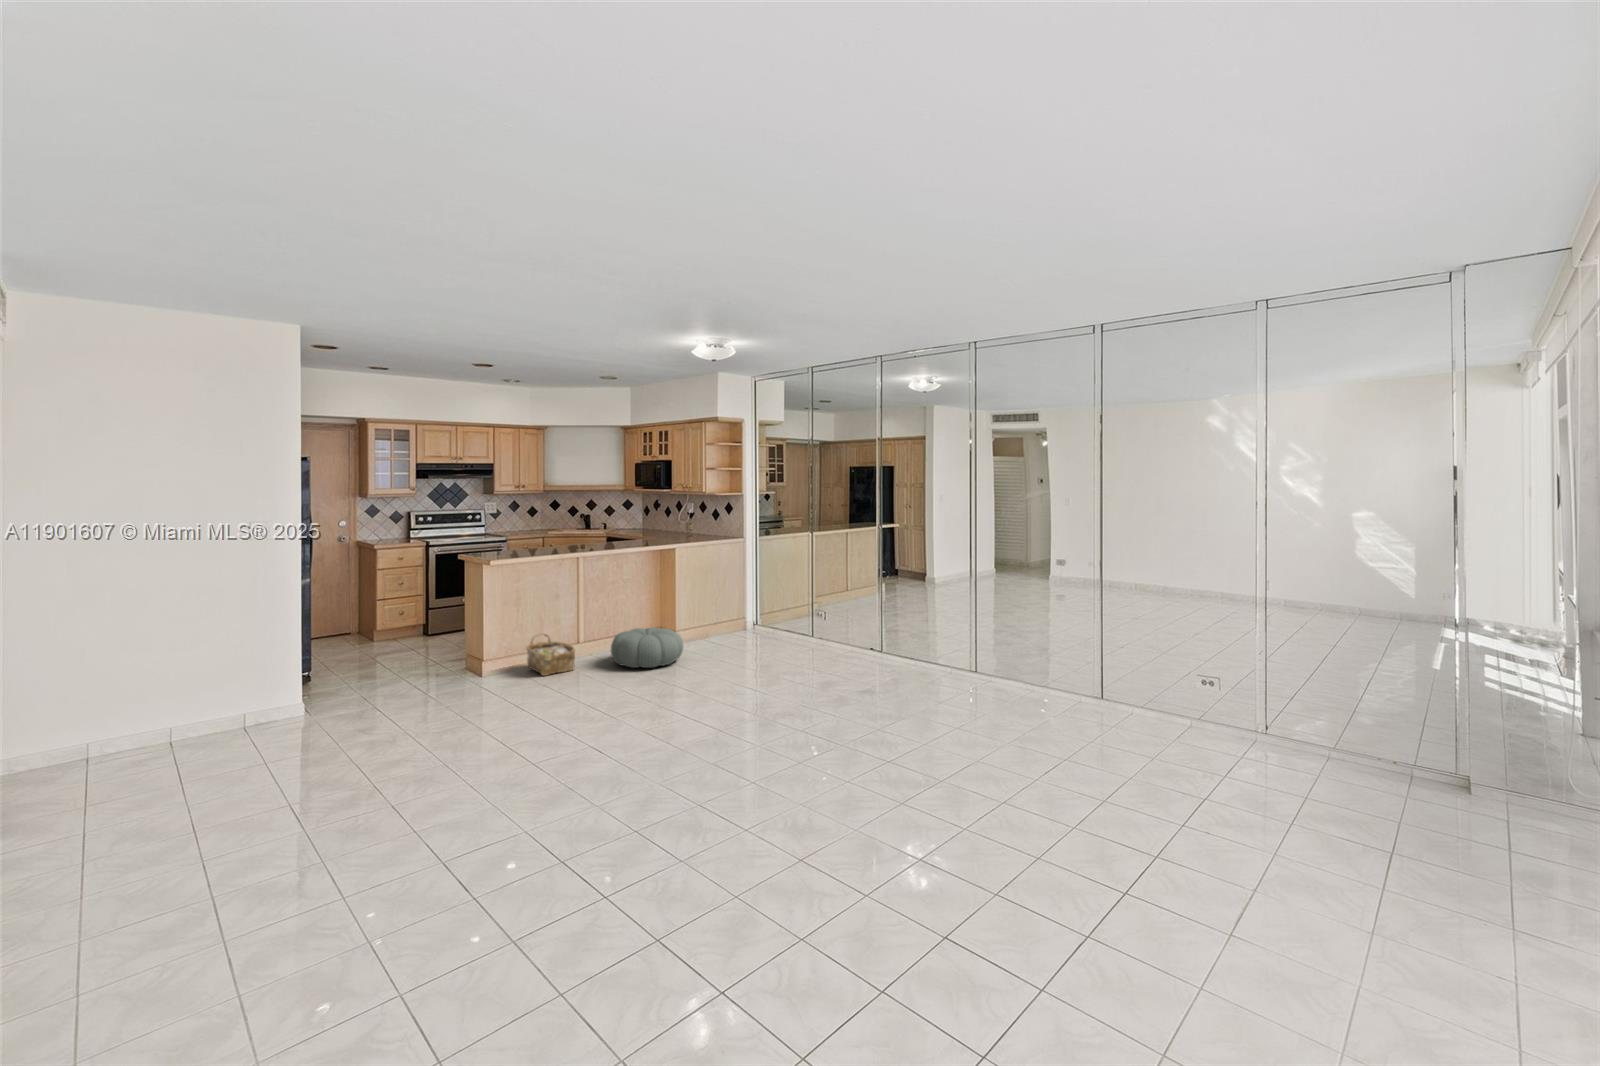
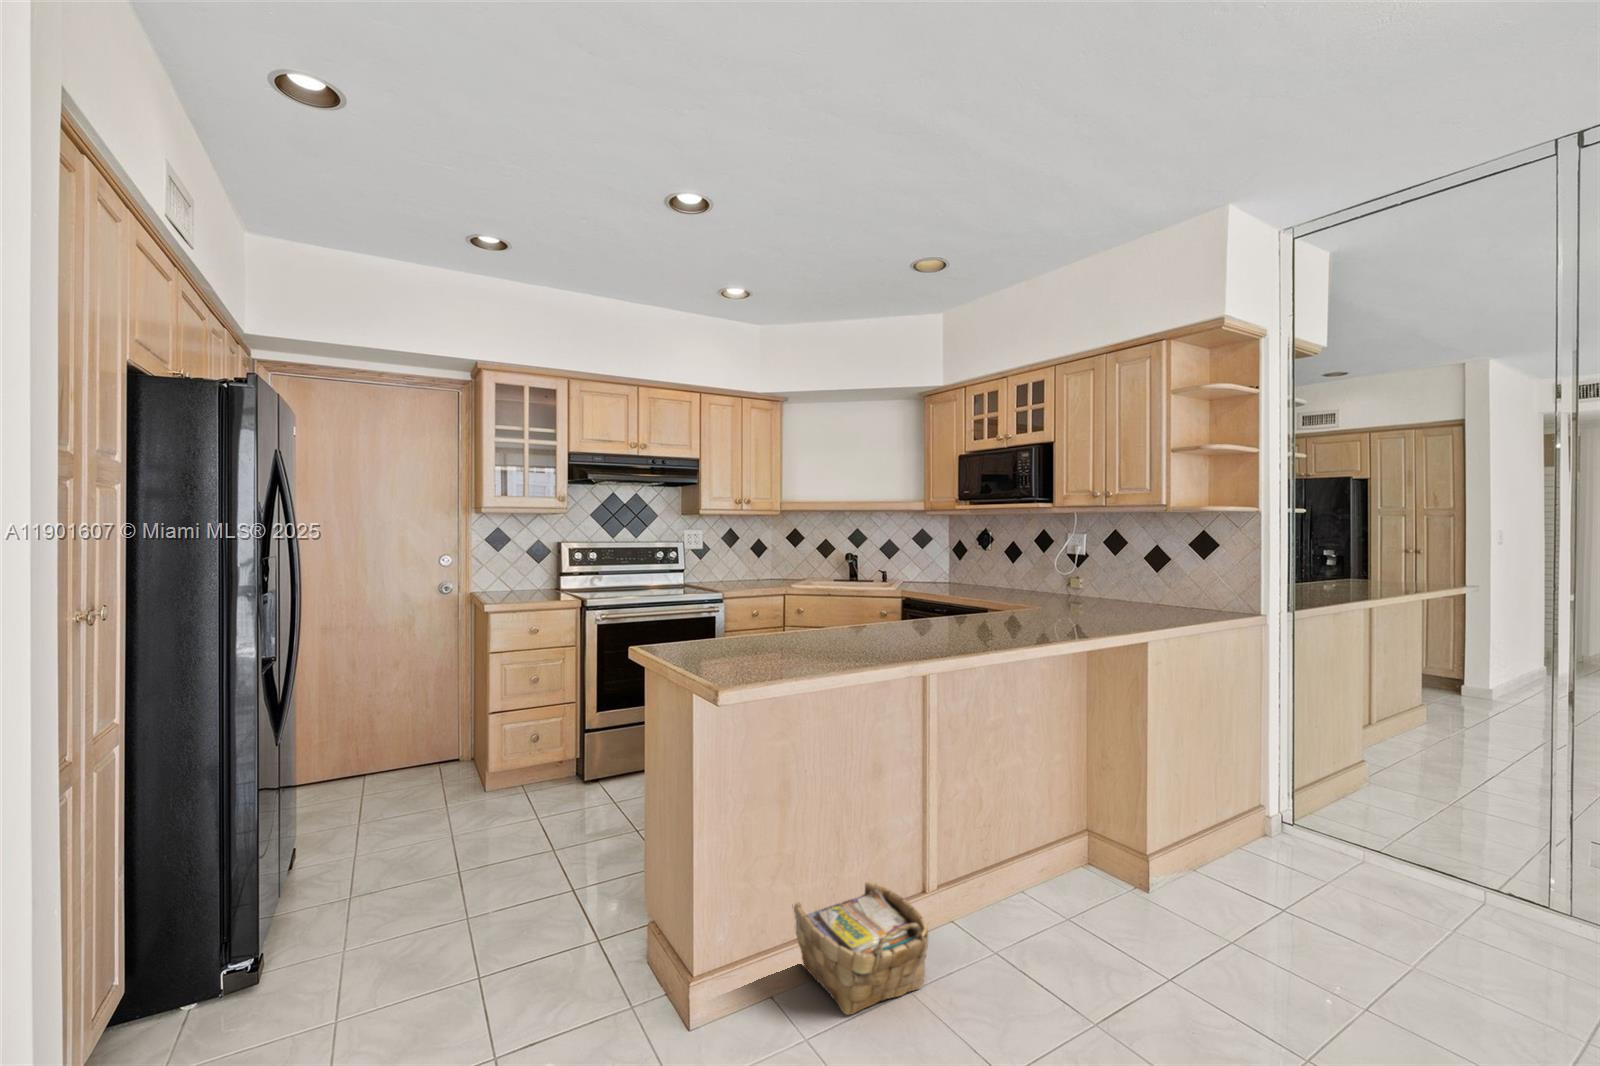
pouf: present [611,627,683,668] -> none [1010,847,1236,1012]

